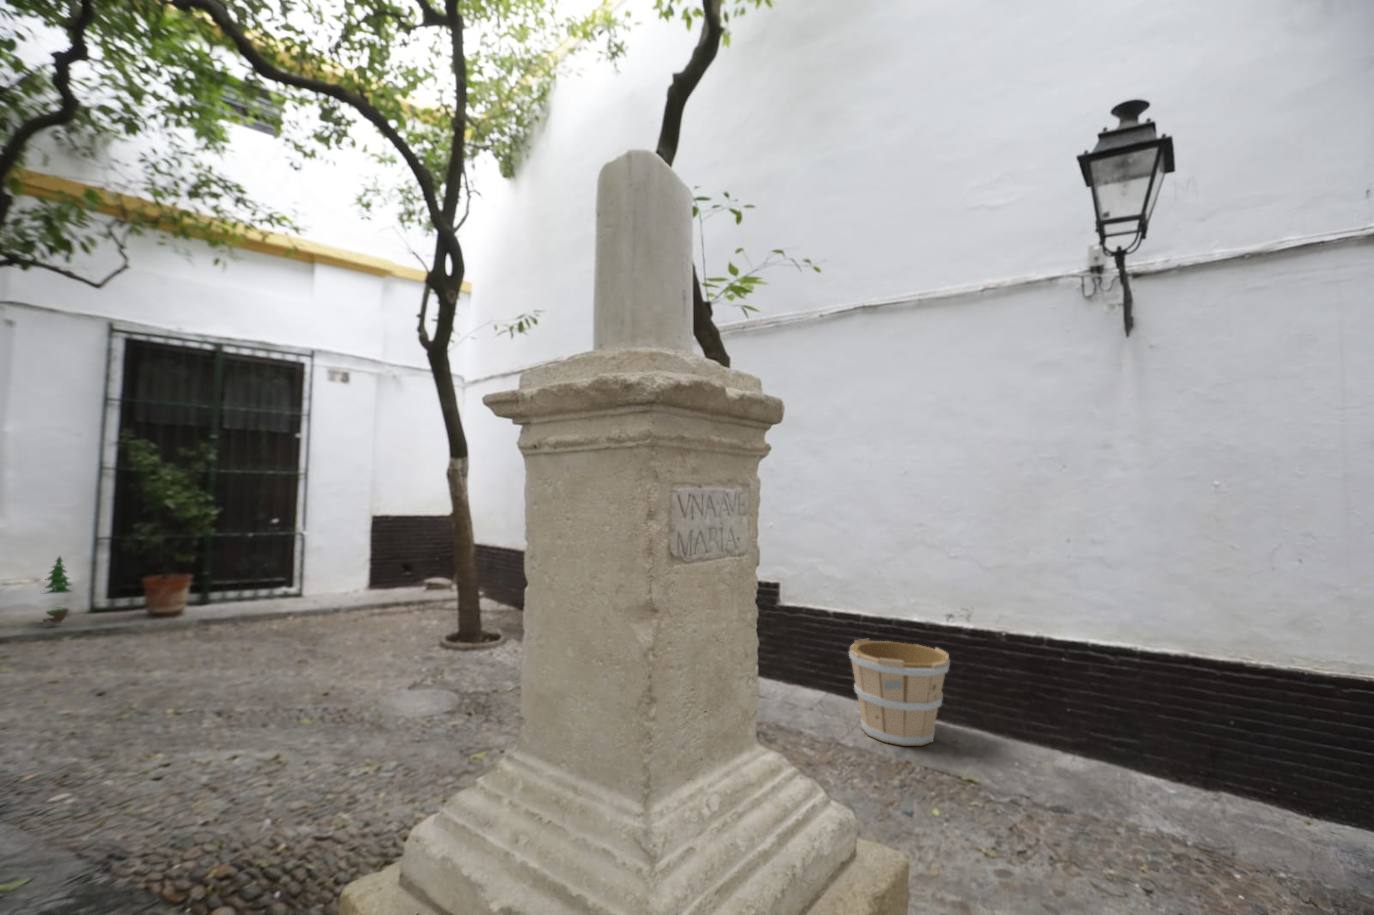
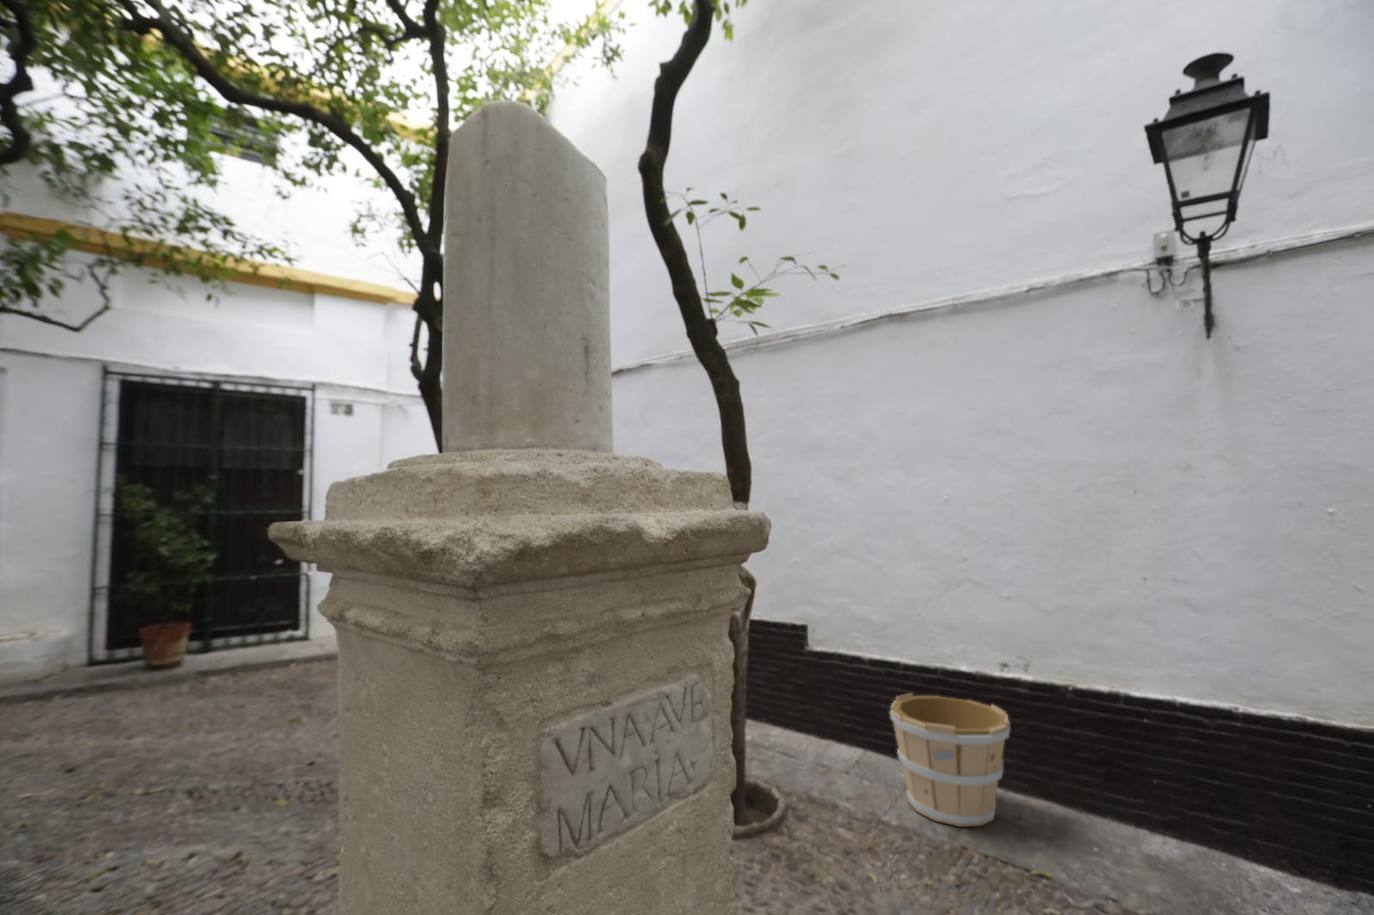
potted tree: present [43,557,72,626] -> none [31,608,68,684]

